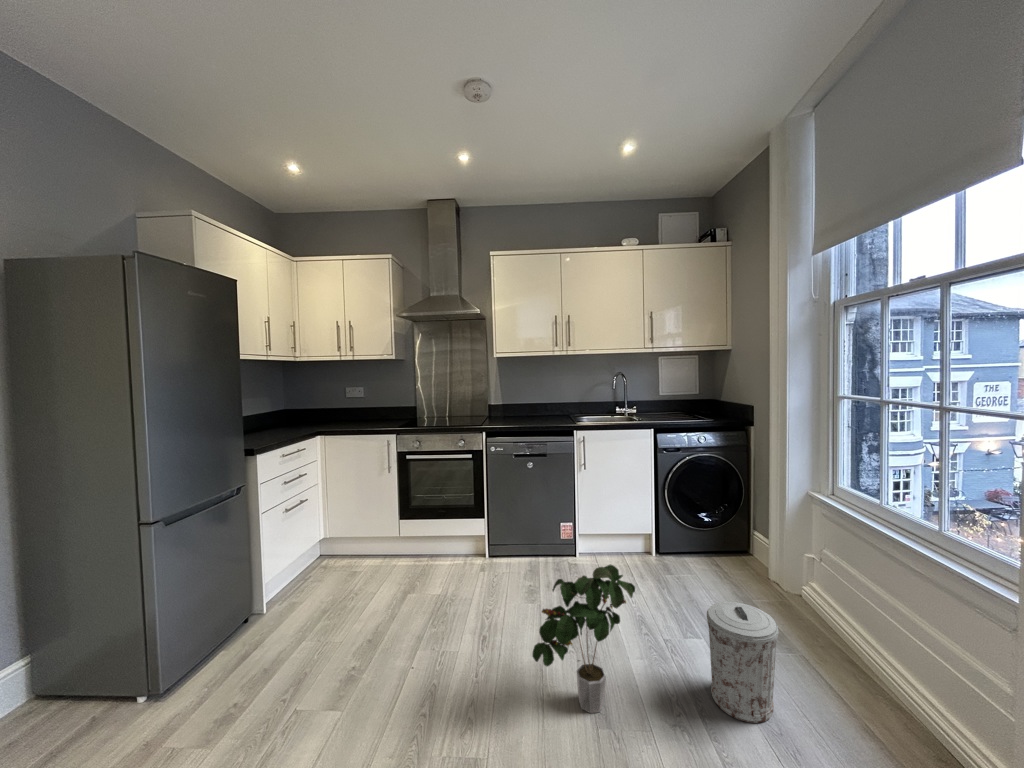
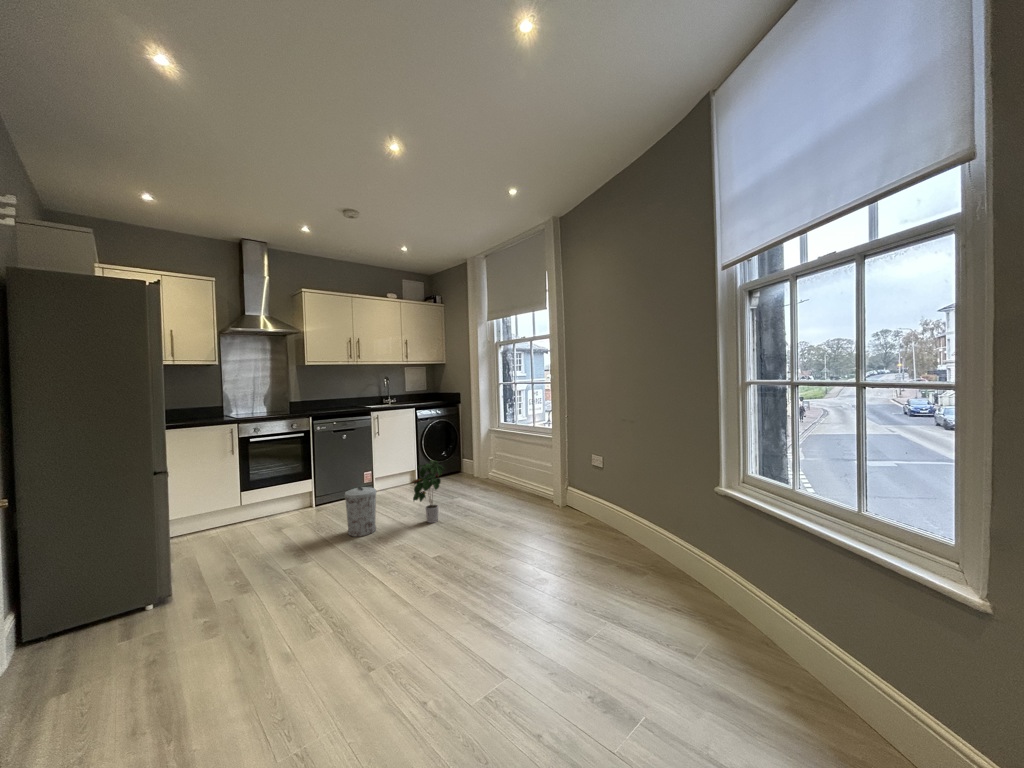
trash can: present [707,602,779,723] -> present [344,487,376,537]

